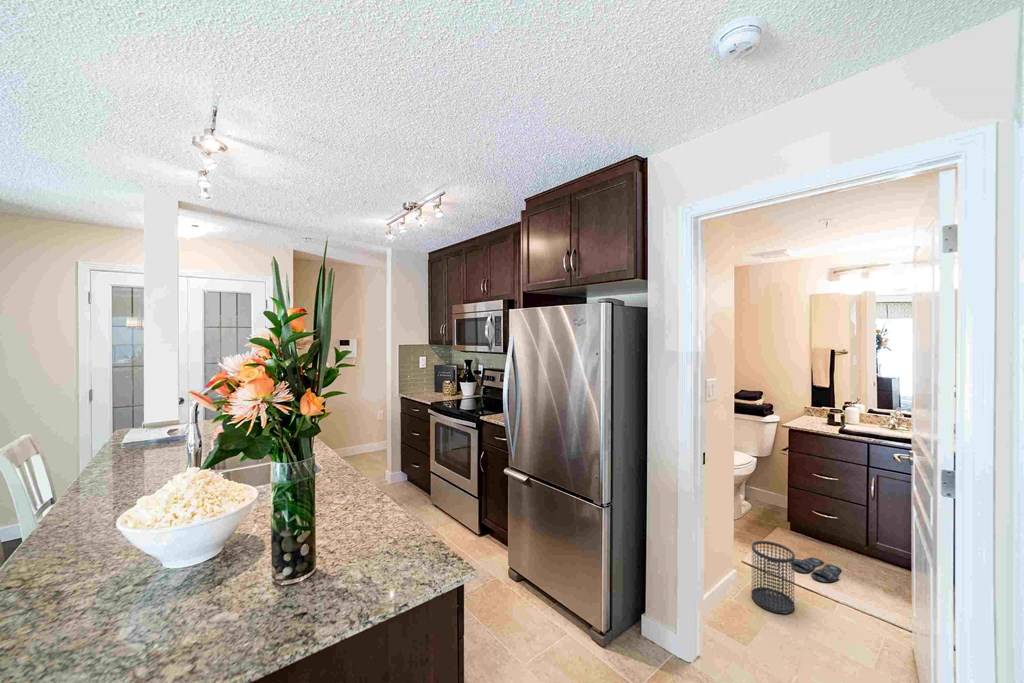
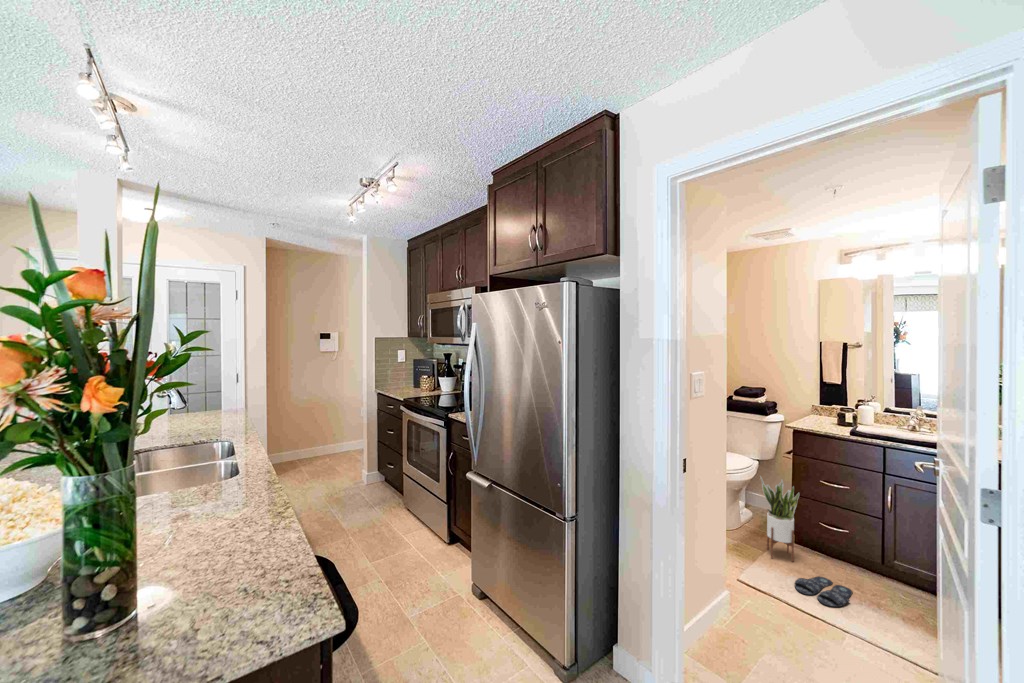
potted plant: none [758,469,794,546] -> present [760,476,799,562]
wastebasket: present [751,541,795,613] -> none [747,559,797,645]

